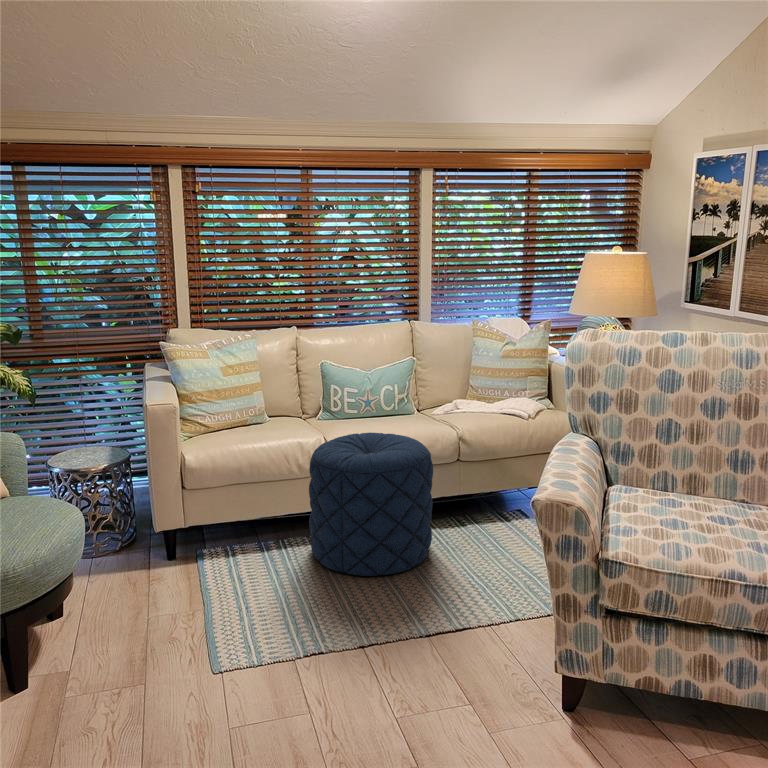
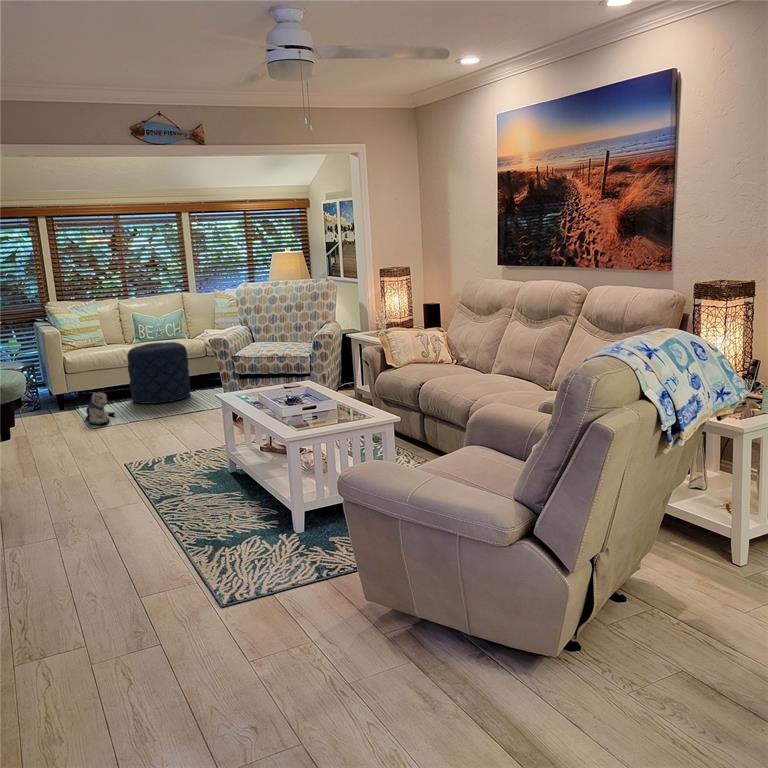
plush toy: none [212,570,279,659] -> present [85,392,115,425]

